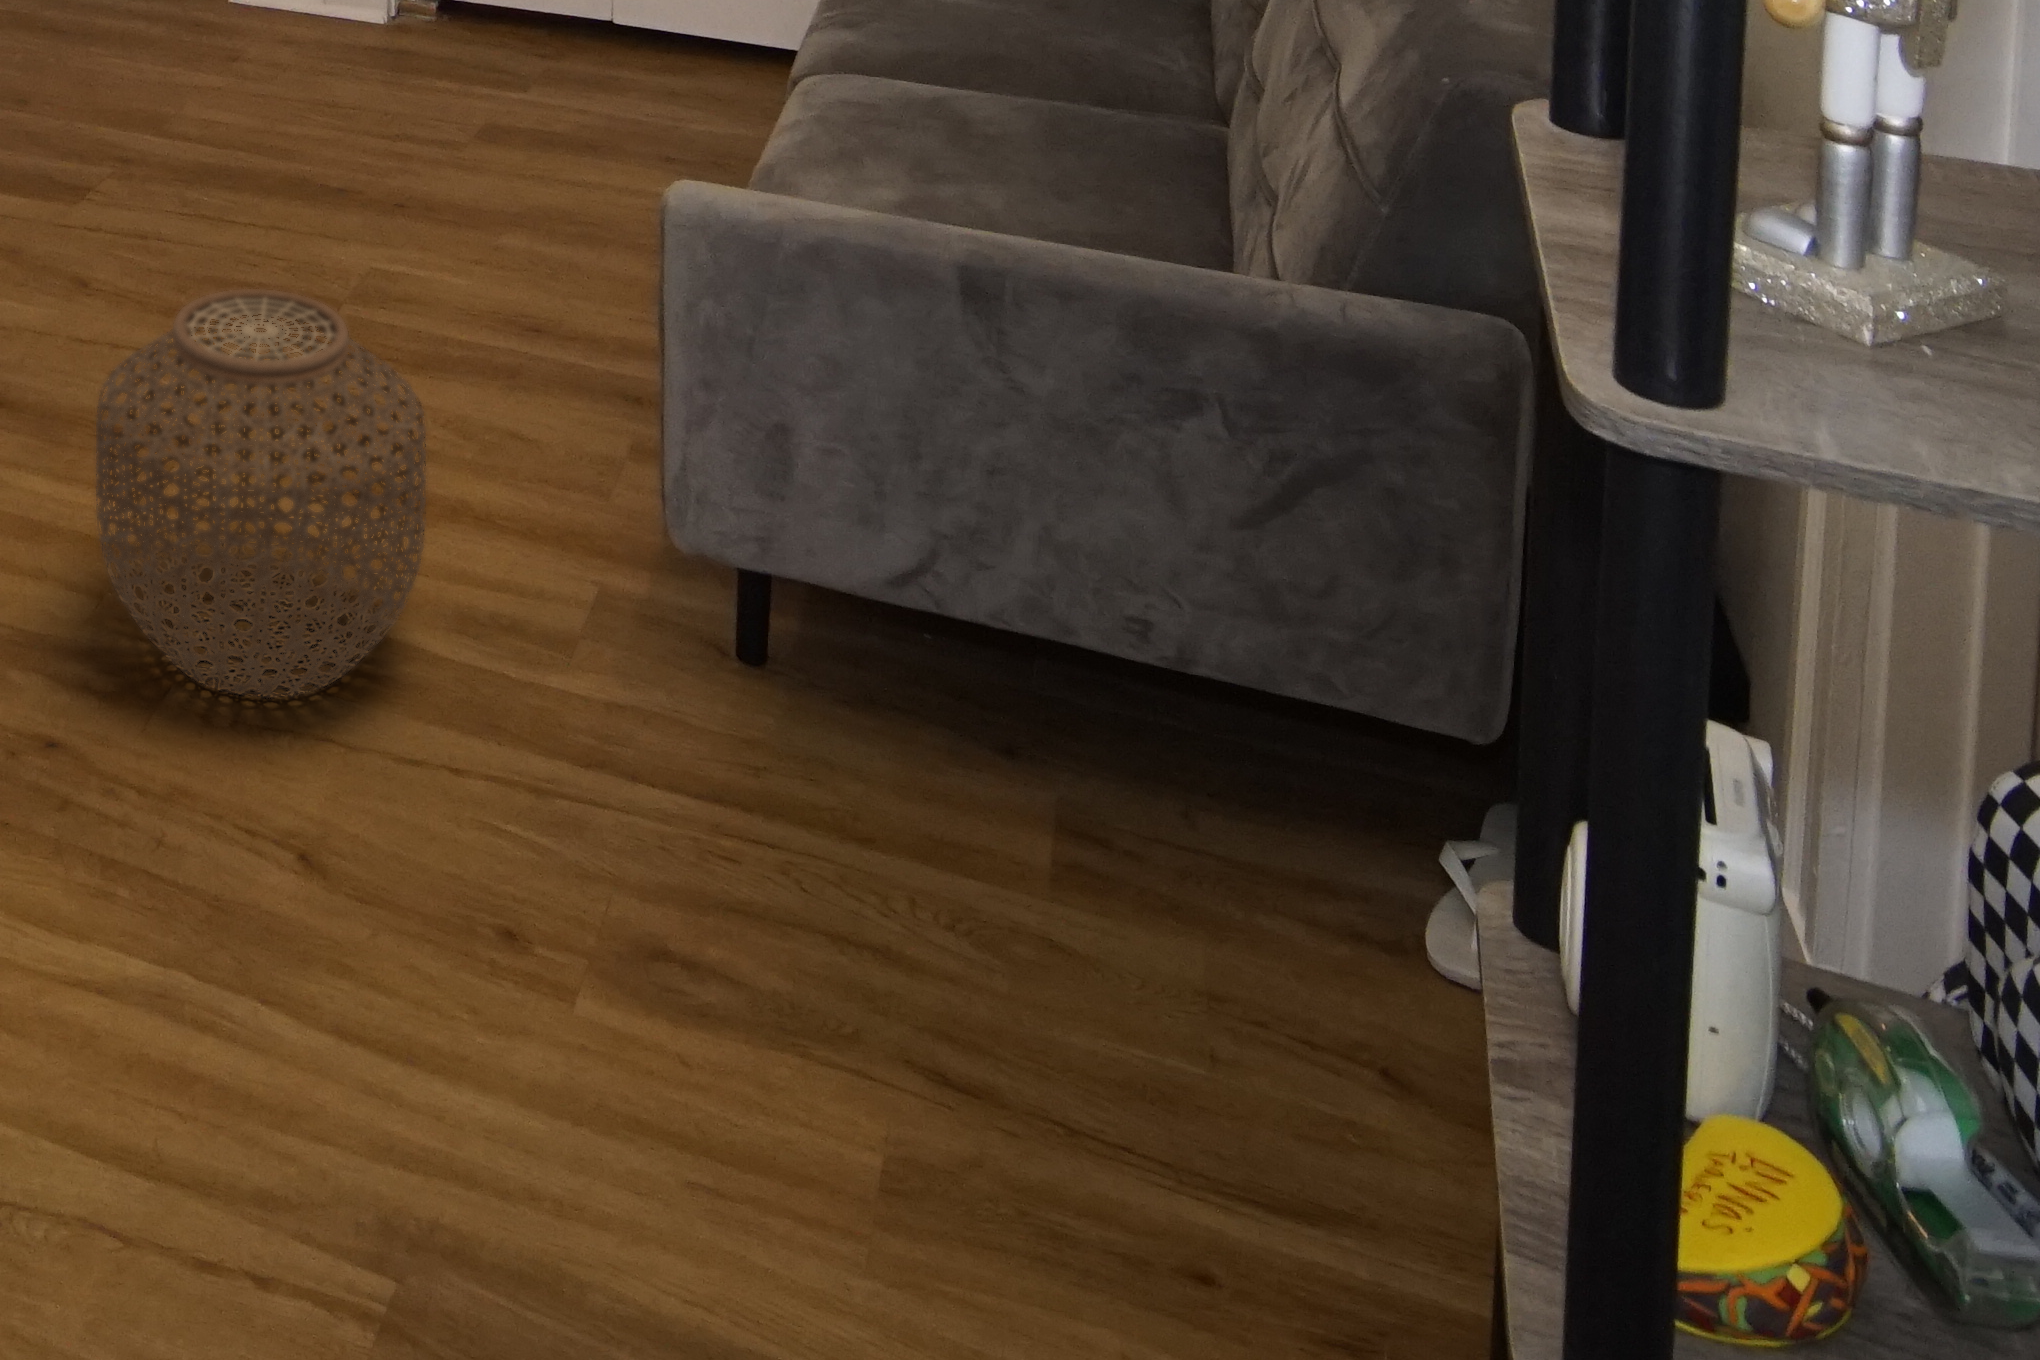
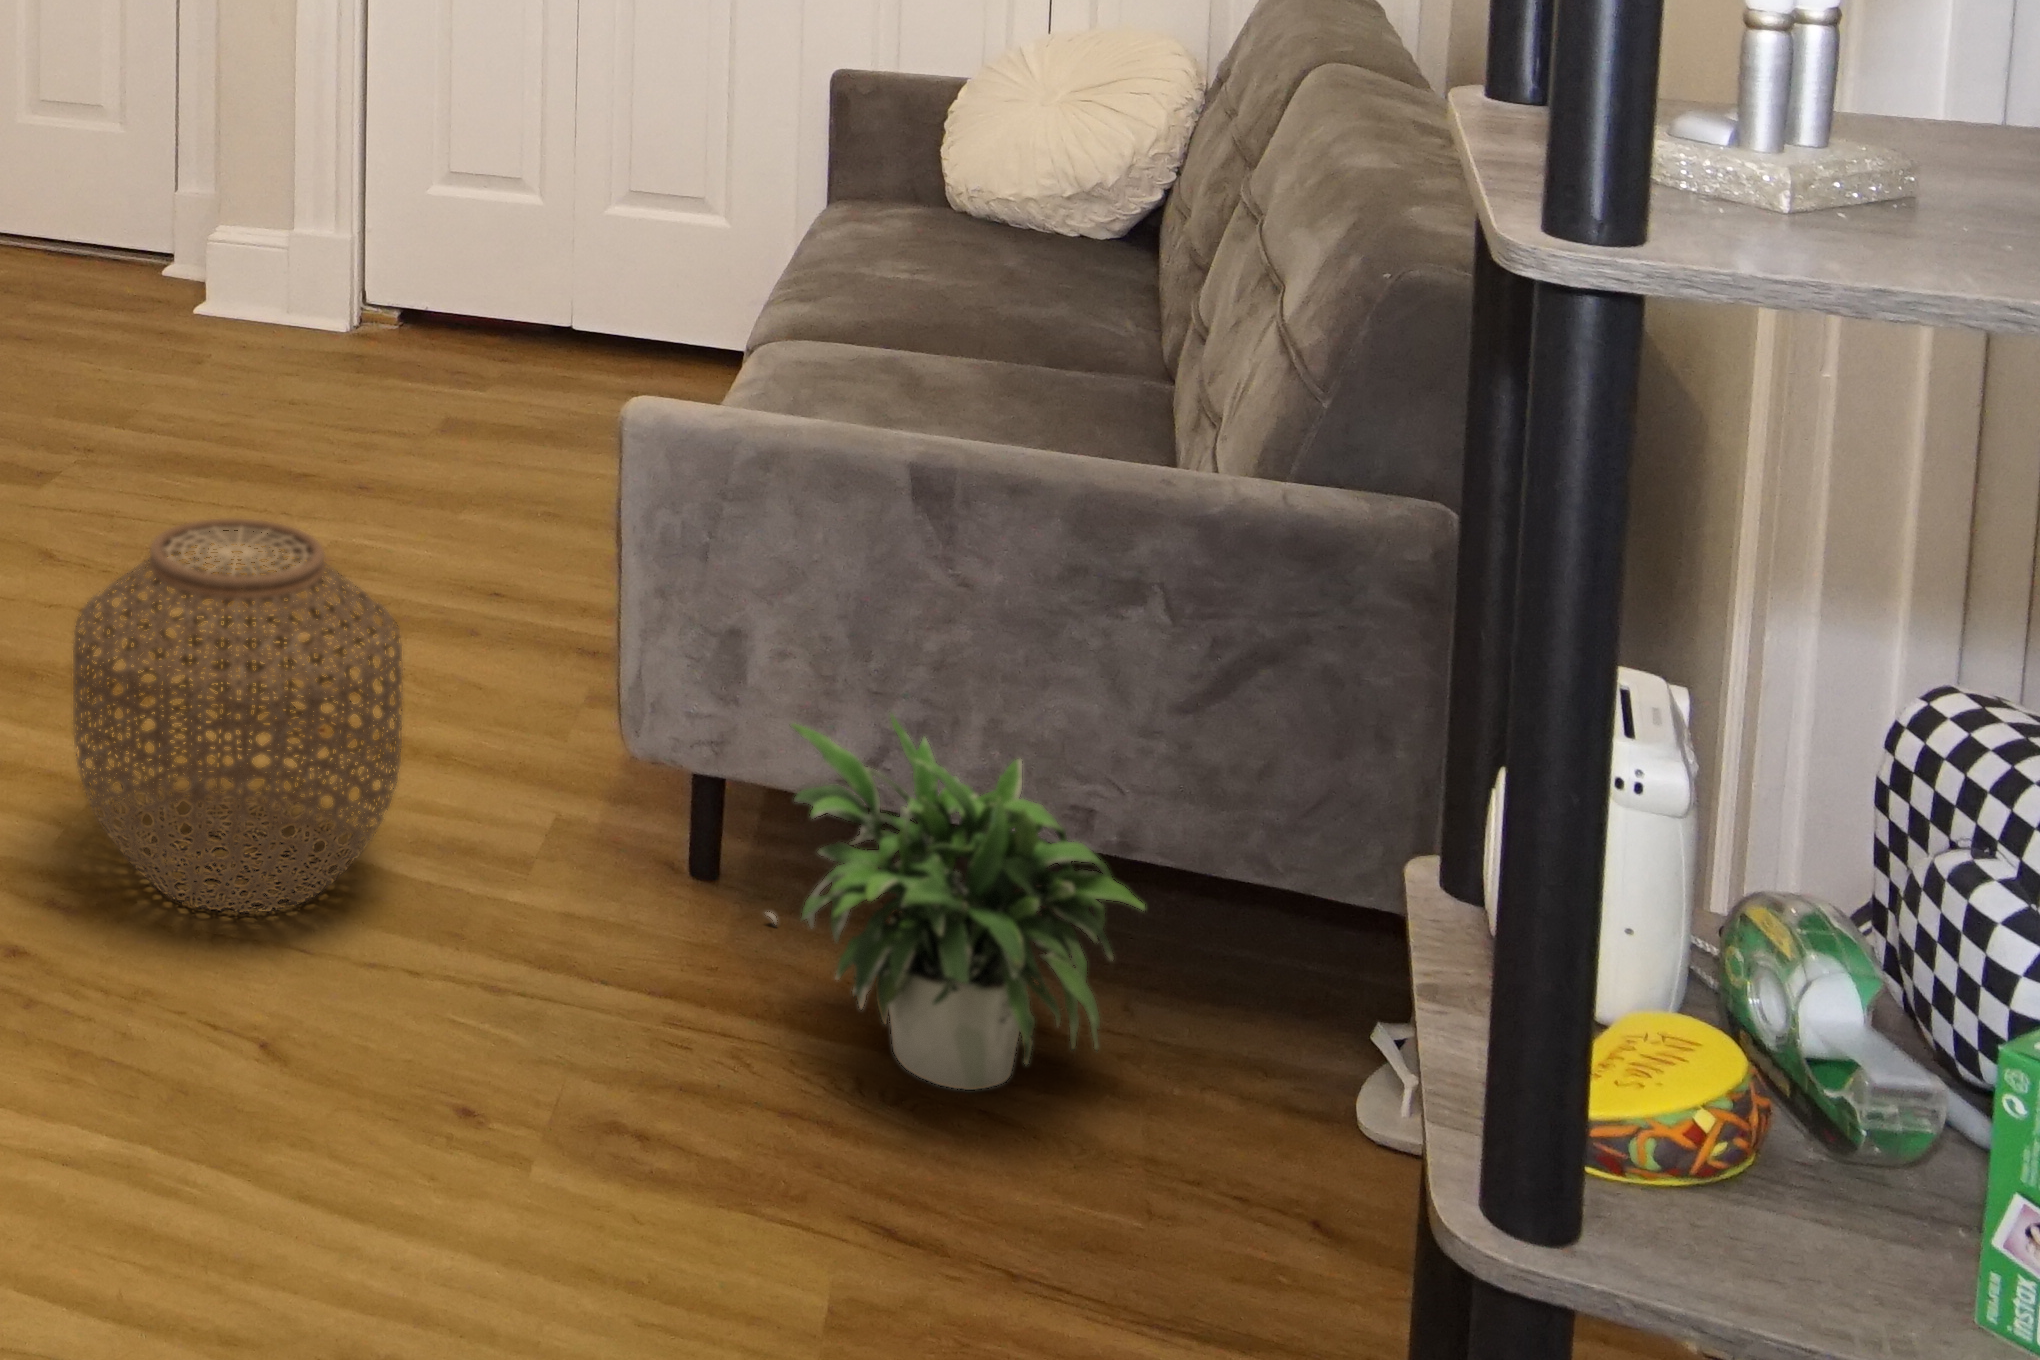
potted plant: none [789,516,1178,916] -> present [768,715,1145,1090]

